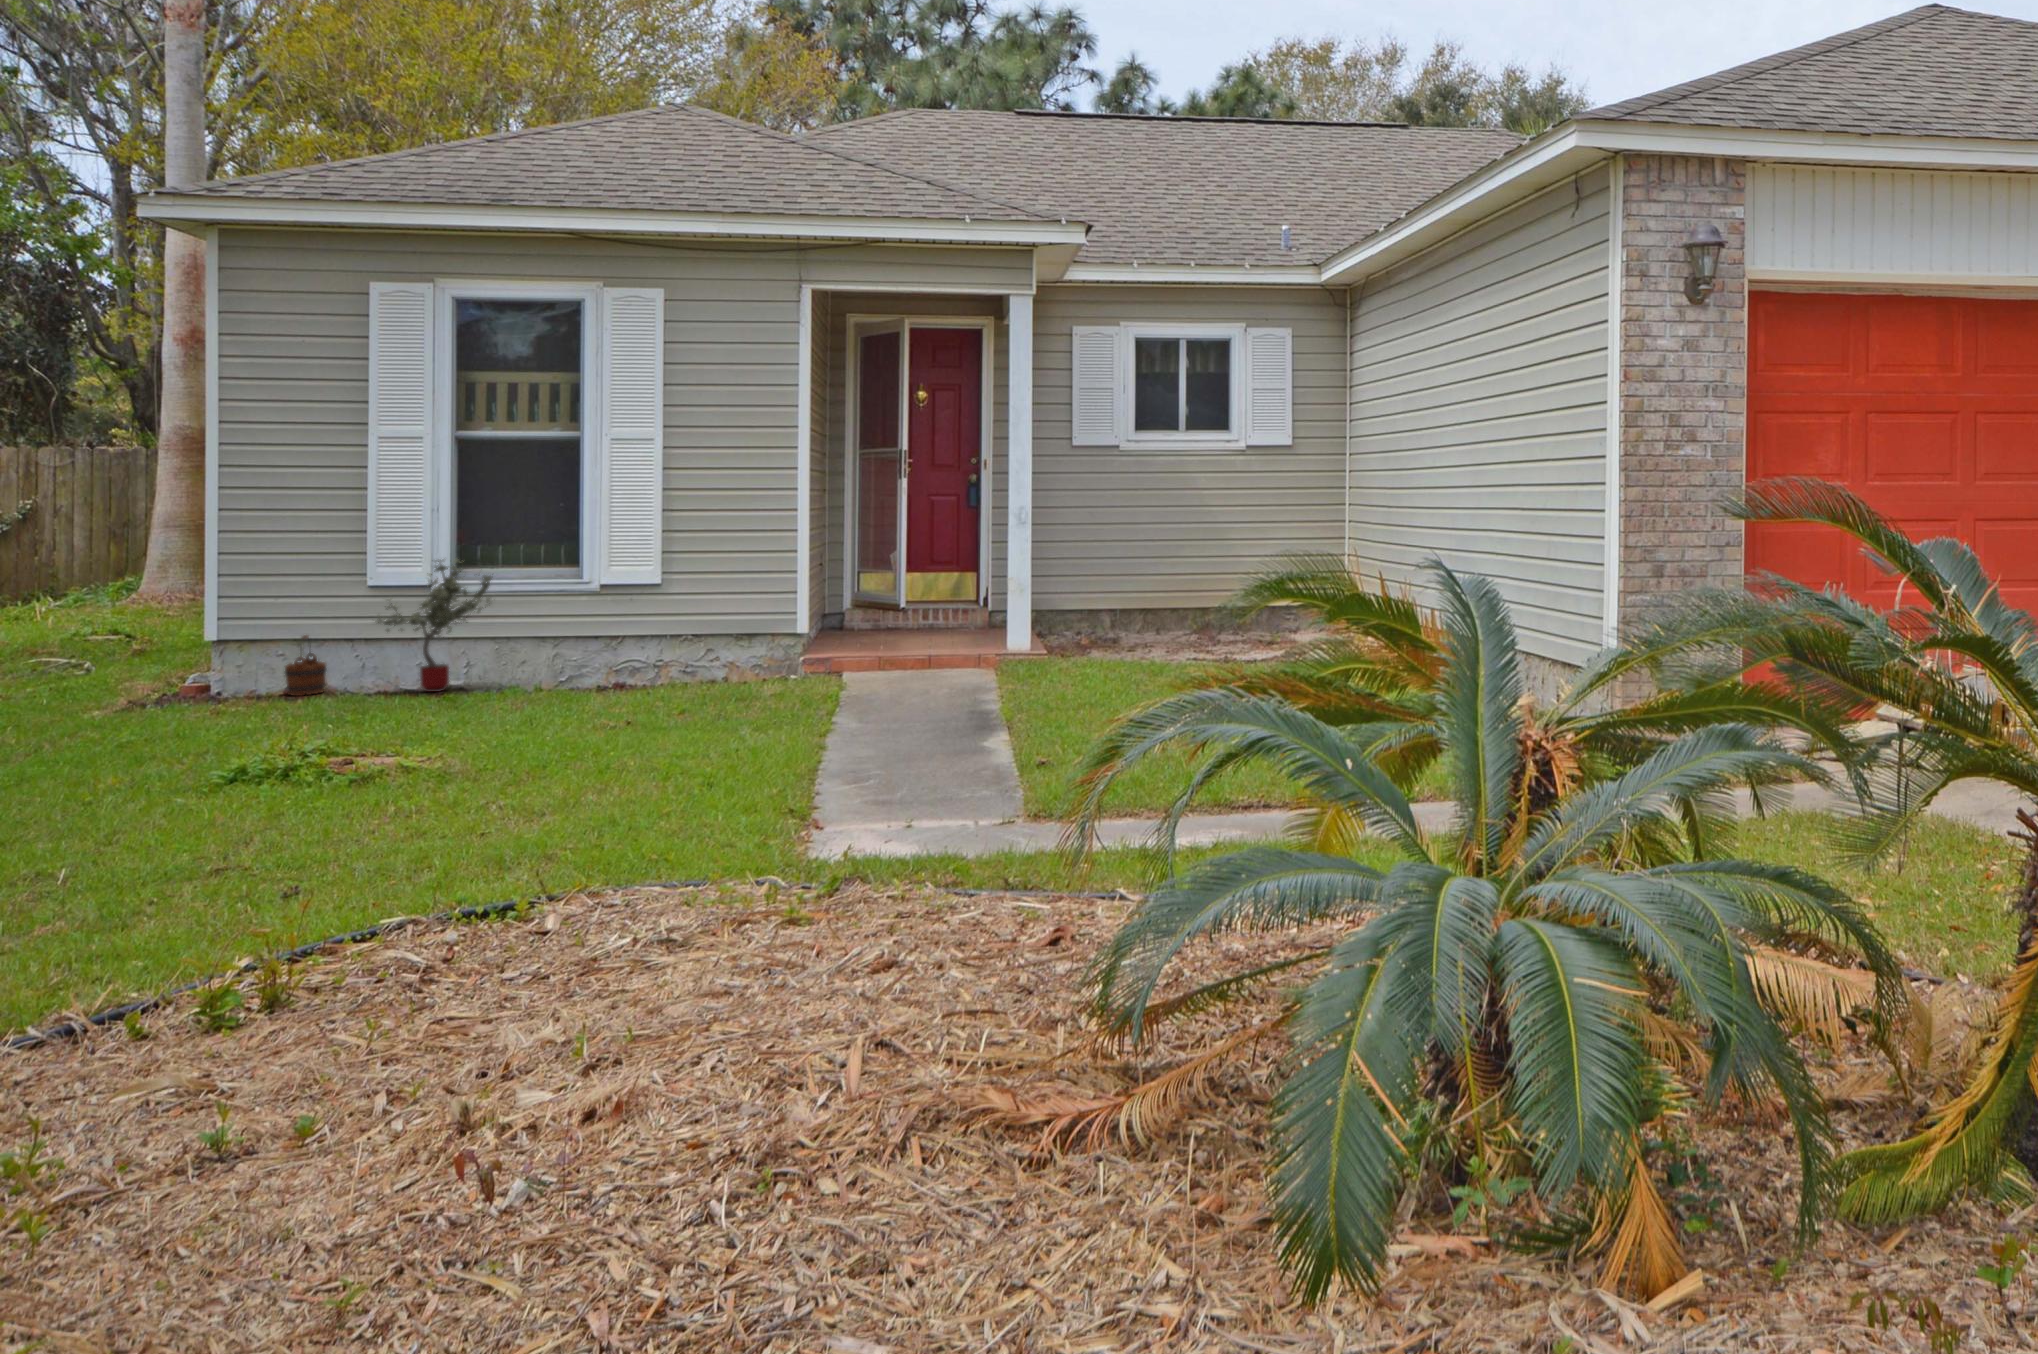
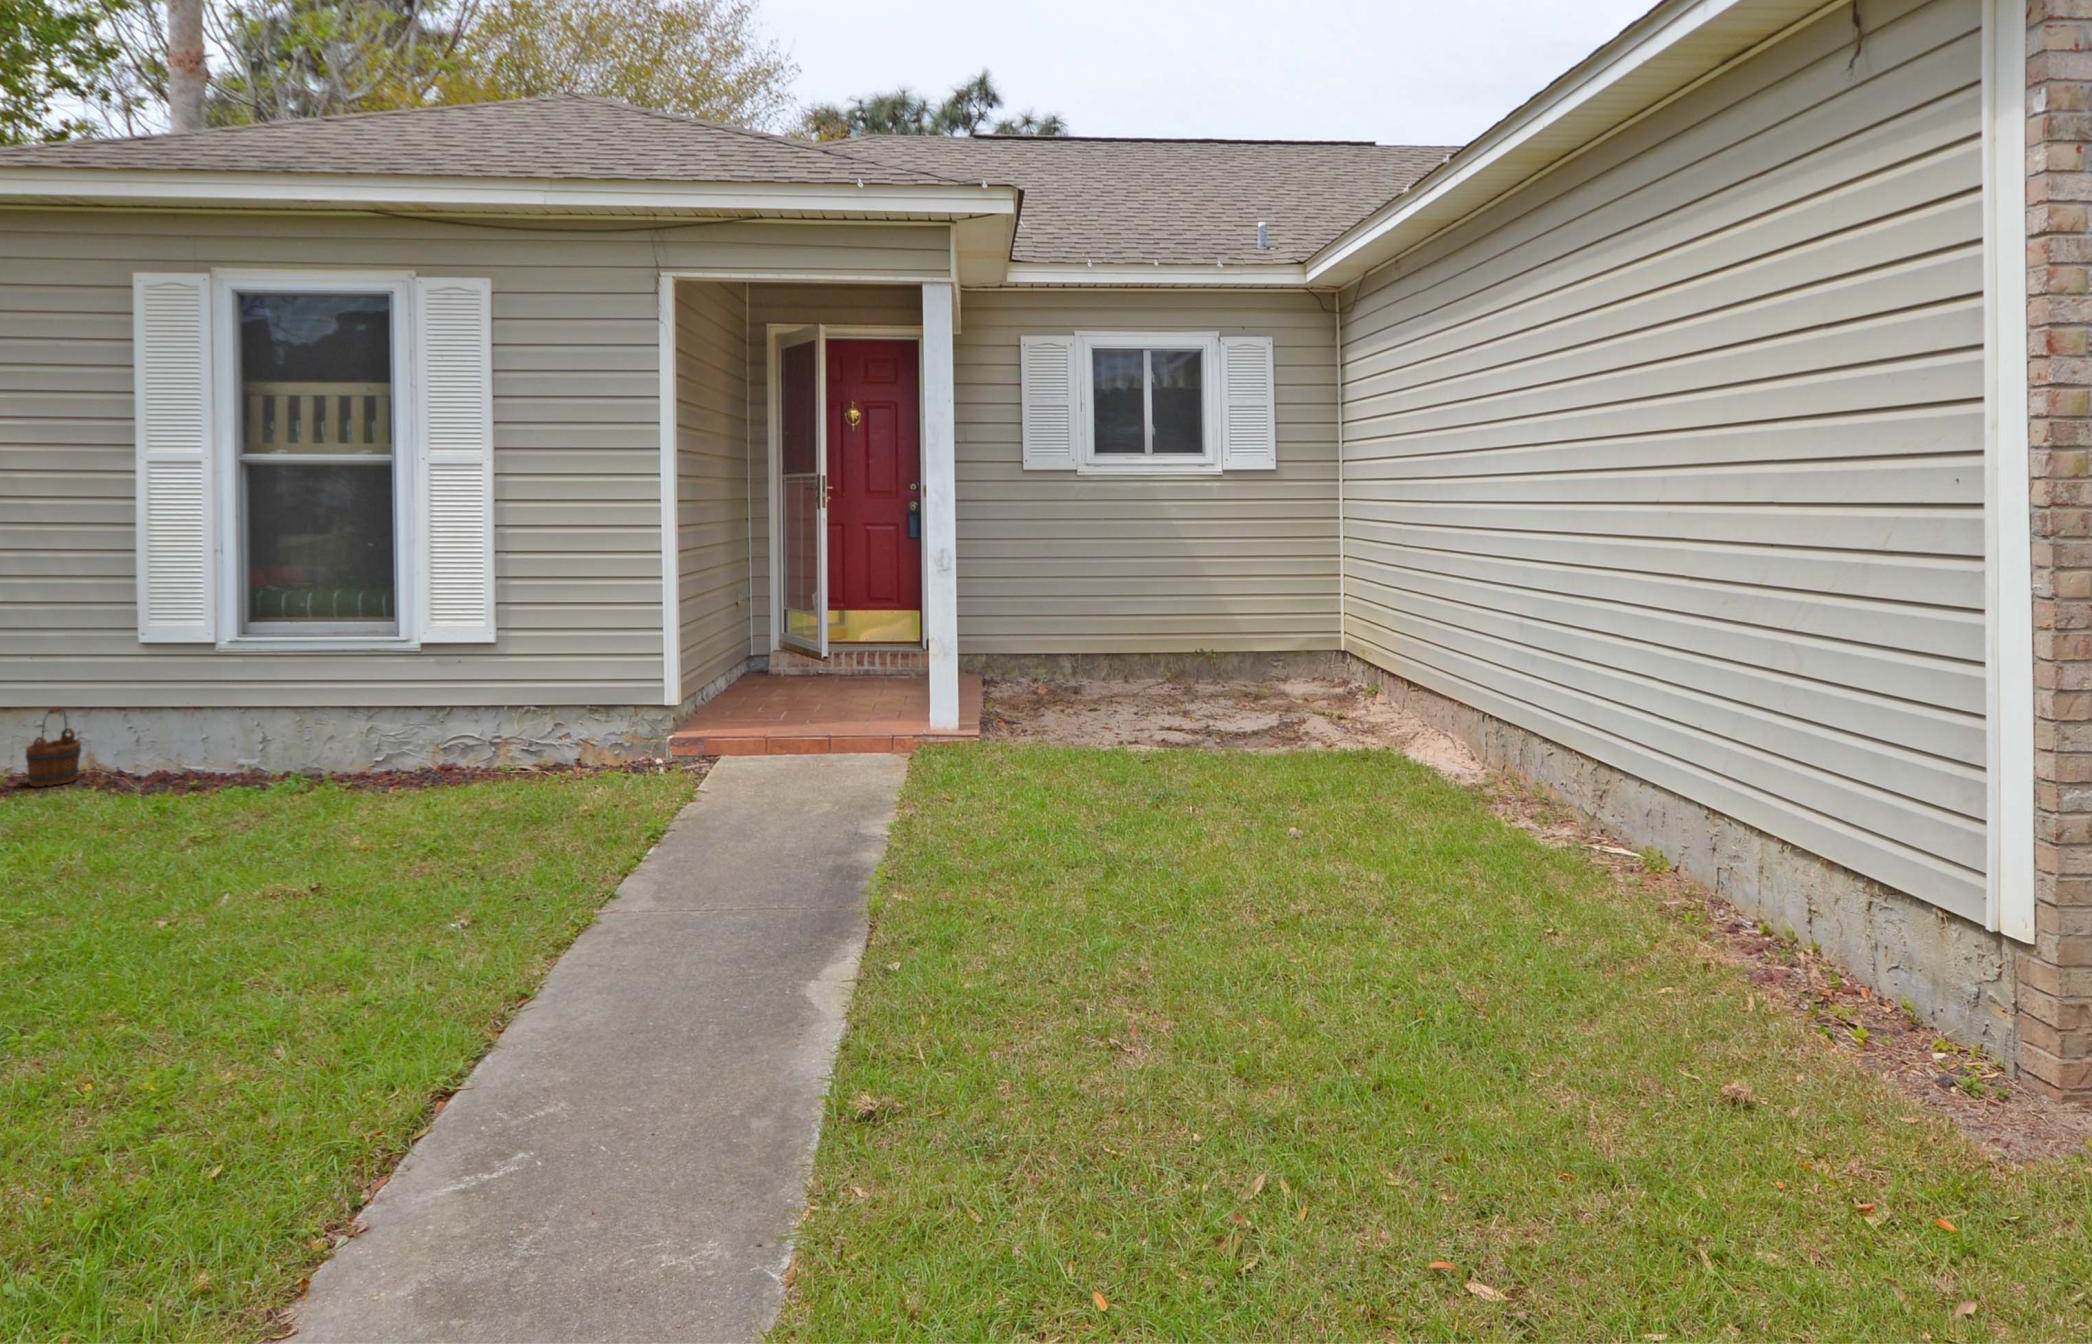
potted tree: present [375,559,491,692] -> none [120,612,268,791]

